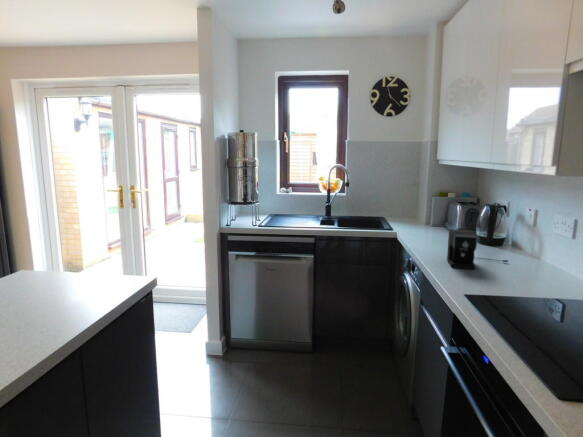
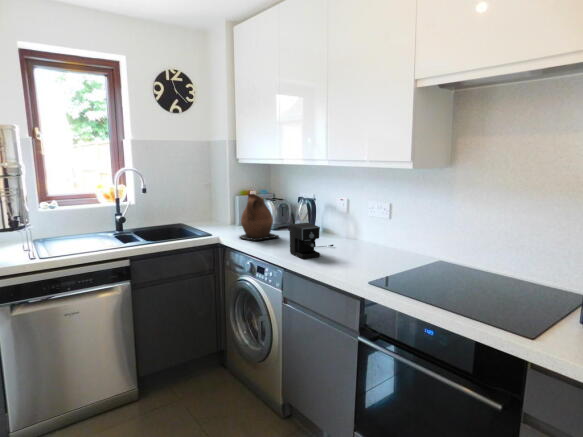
ceramic pitcher: none [415,194,459,243] -> present [240,194,279,240]

